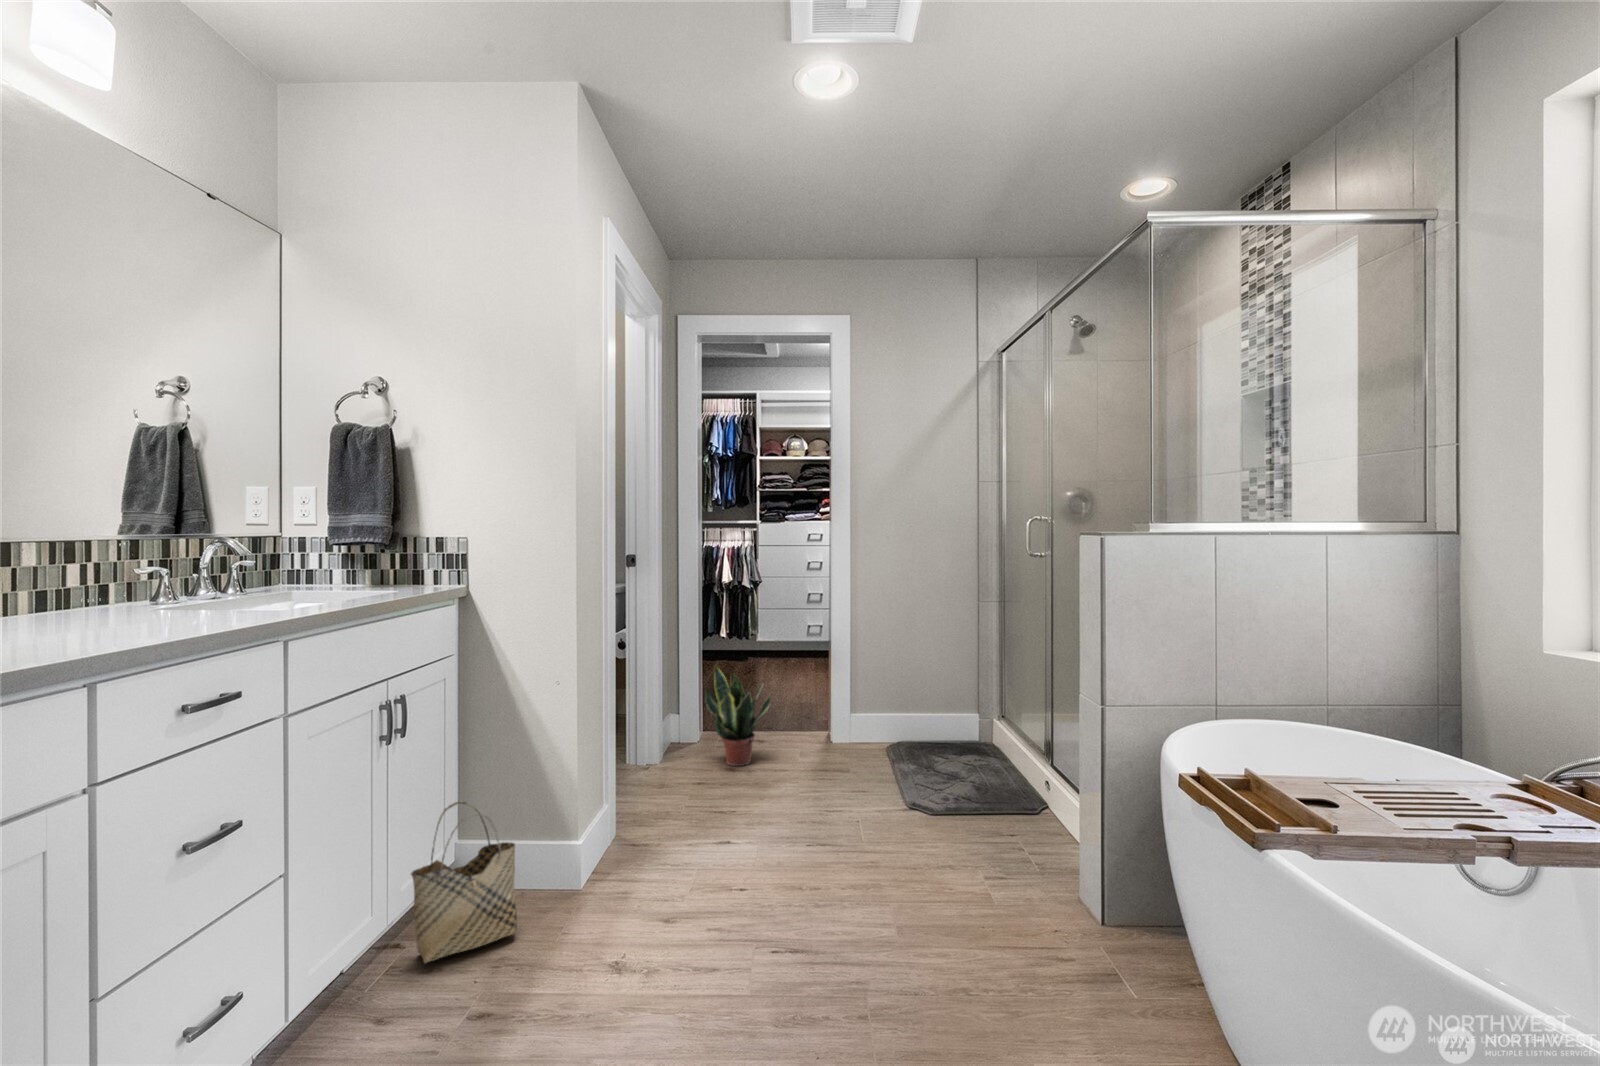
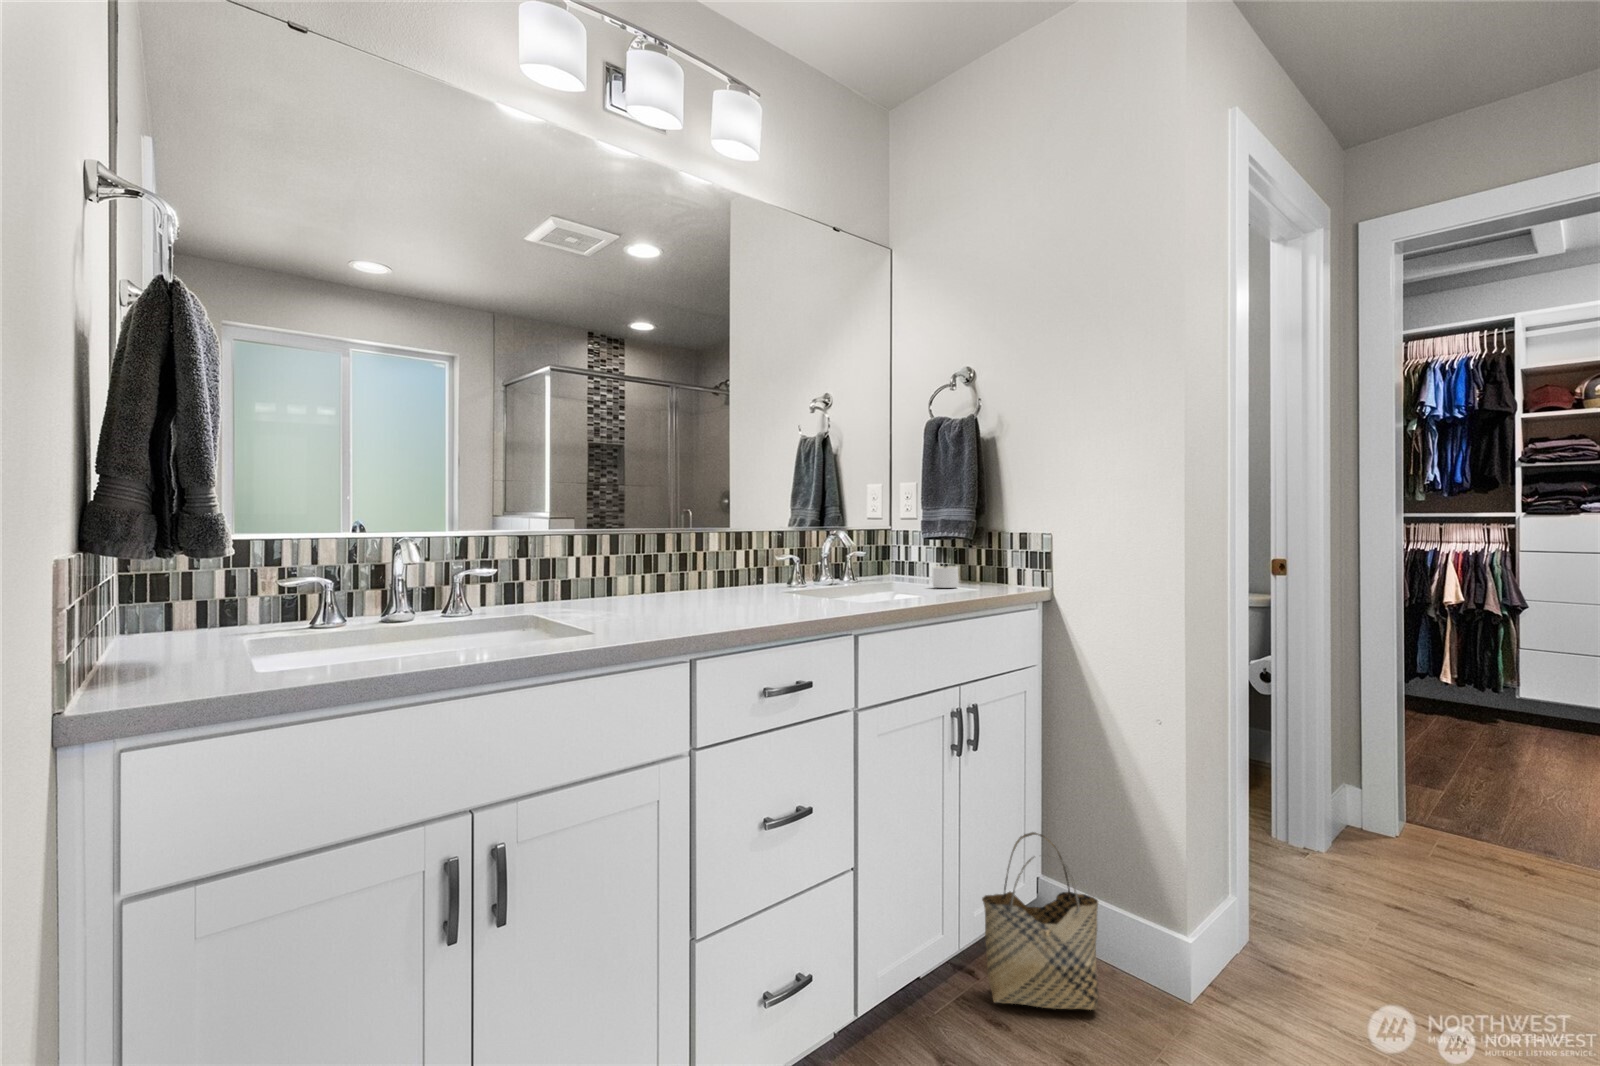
candle: none [345,568,382,592] -> present [933,565,958,588]
potted plant: present [705,666,771,766] -> none [1399,721,1528,882]

